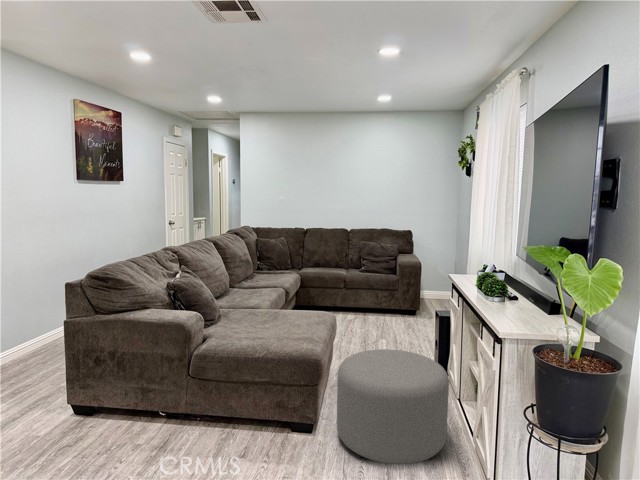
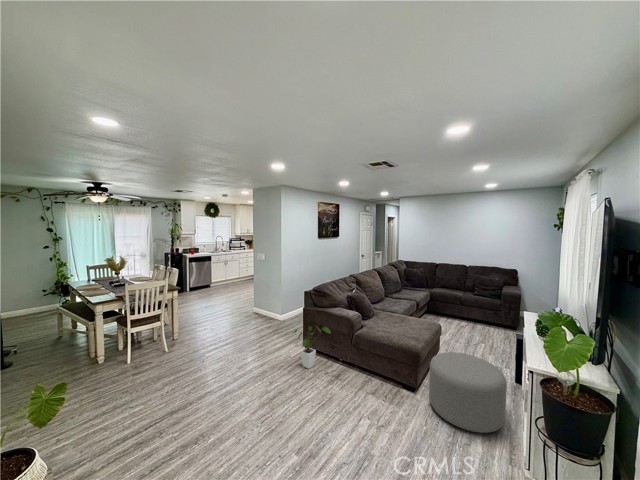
house plant: none [43,349,139,448] -> present [294,326,331,369]

